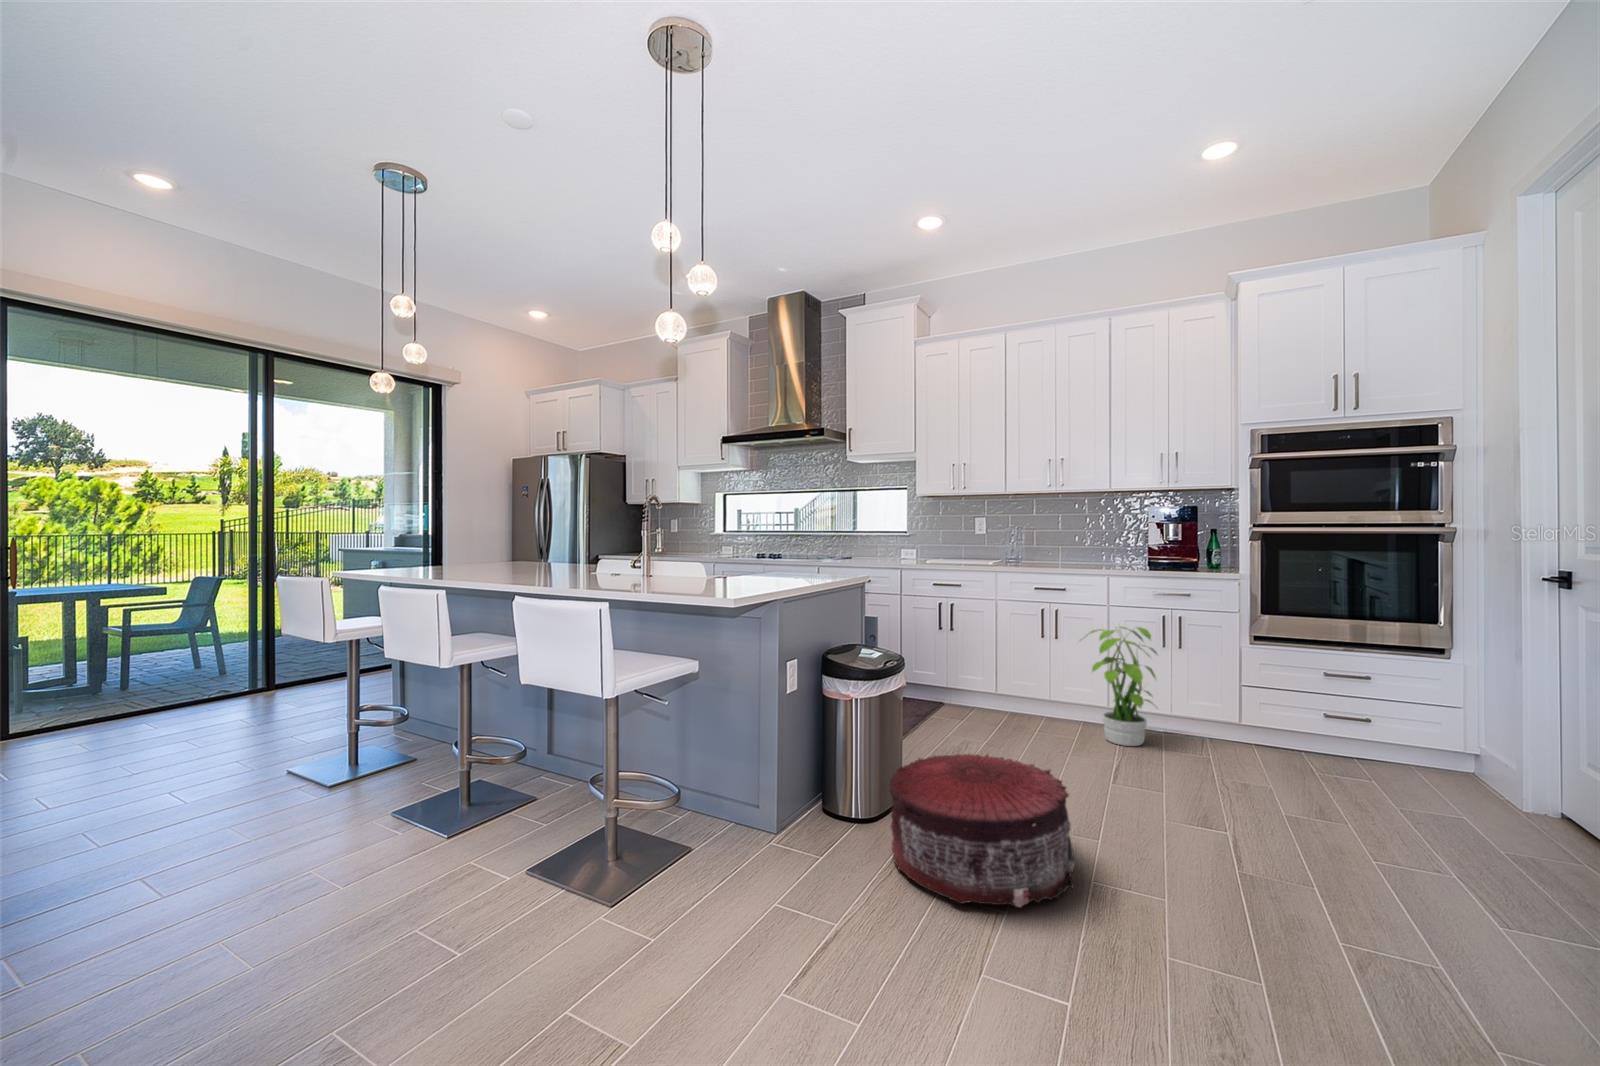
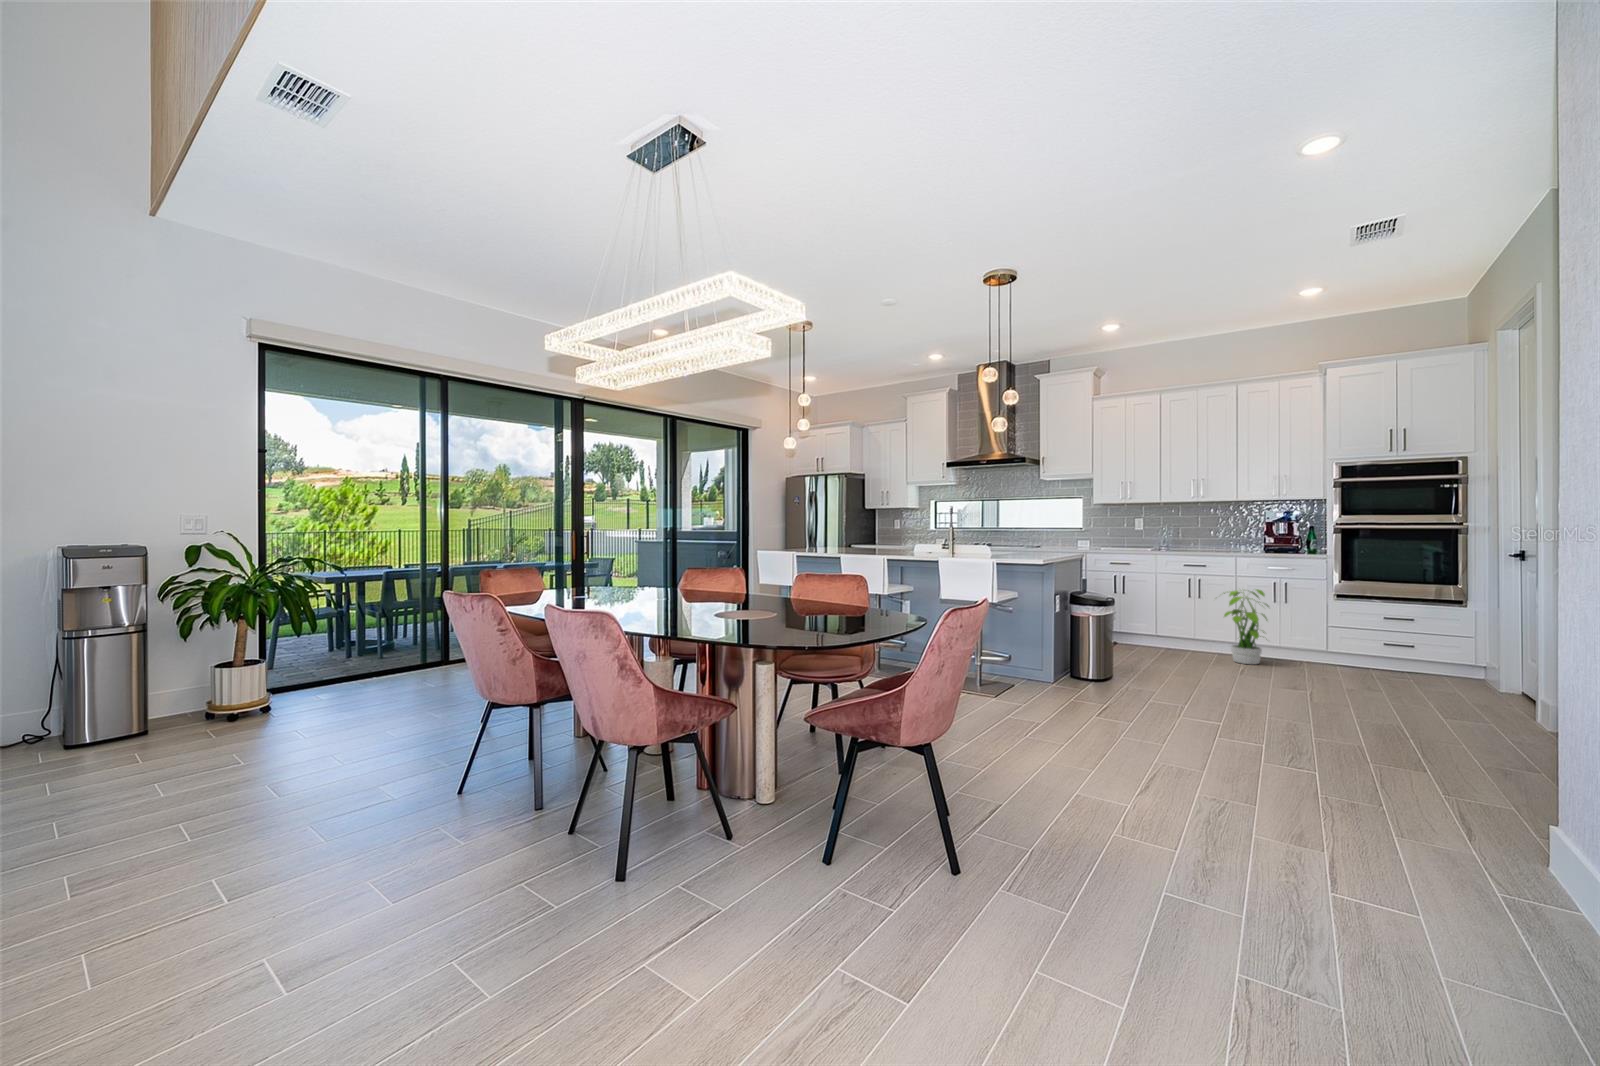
pouf: present [890,754,1075,907] -> none [1113,647,1216,707]

